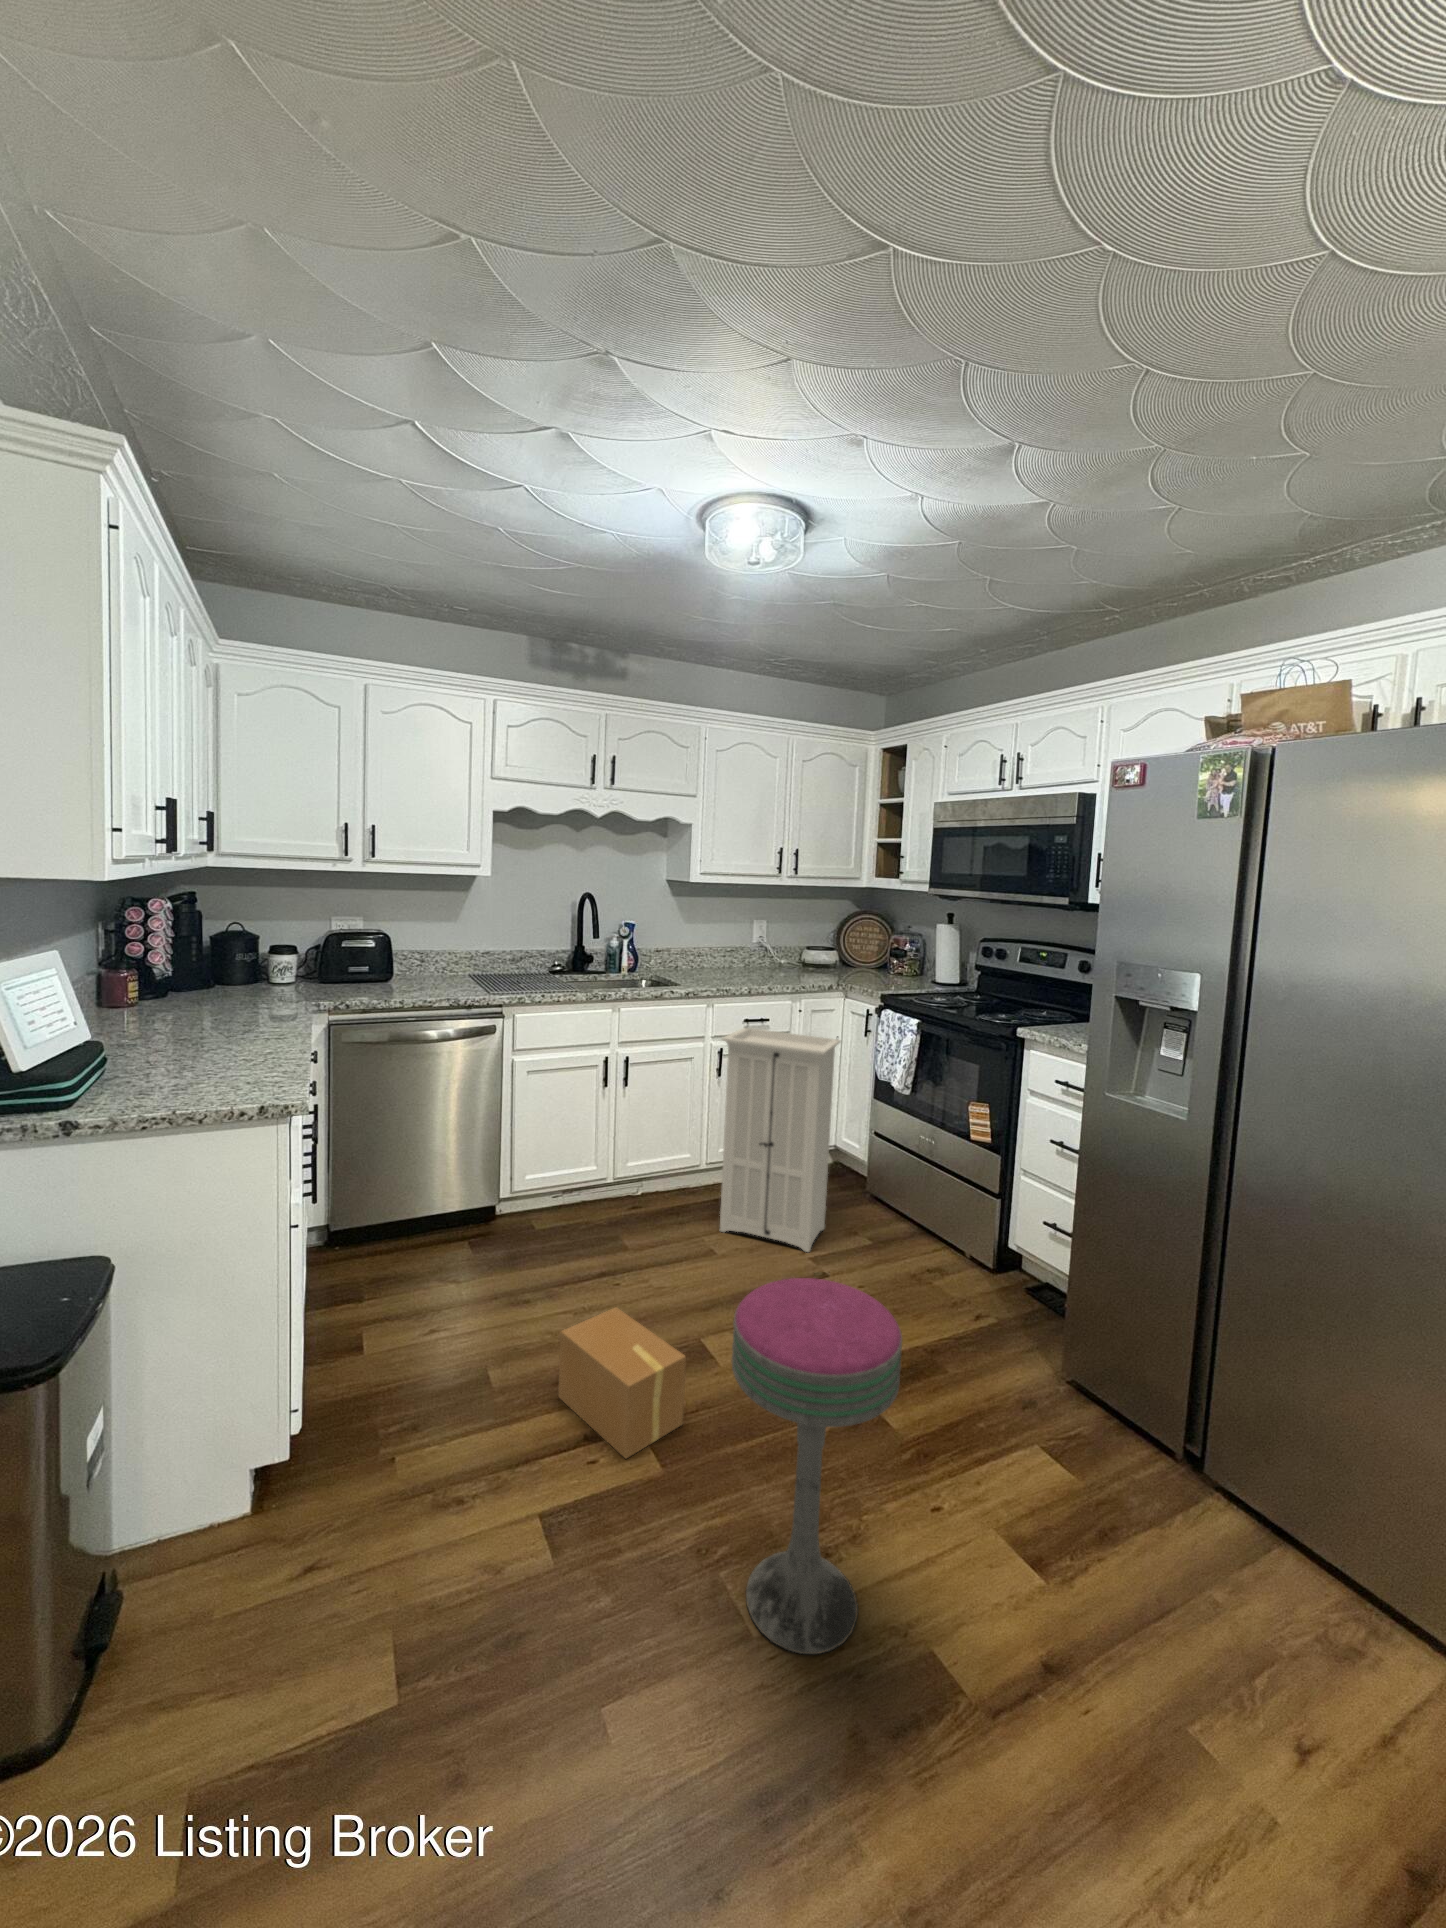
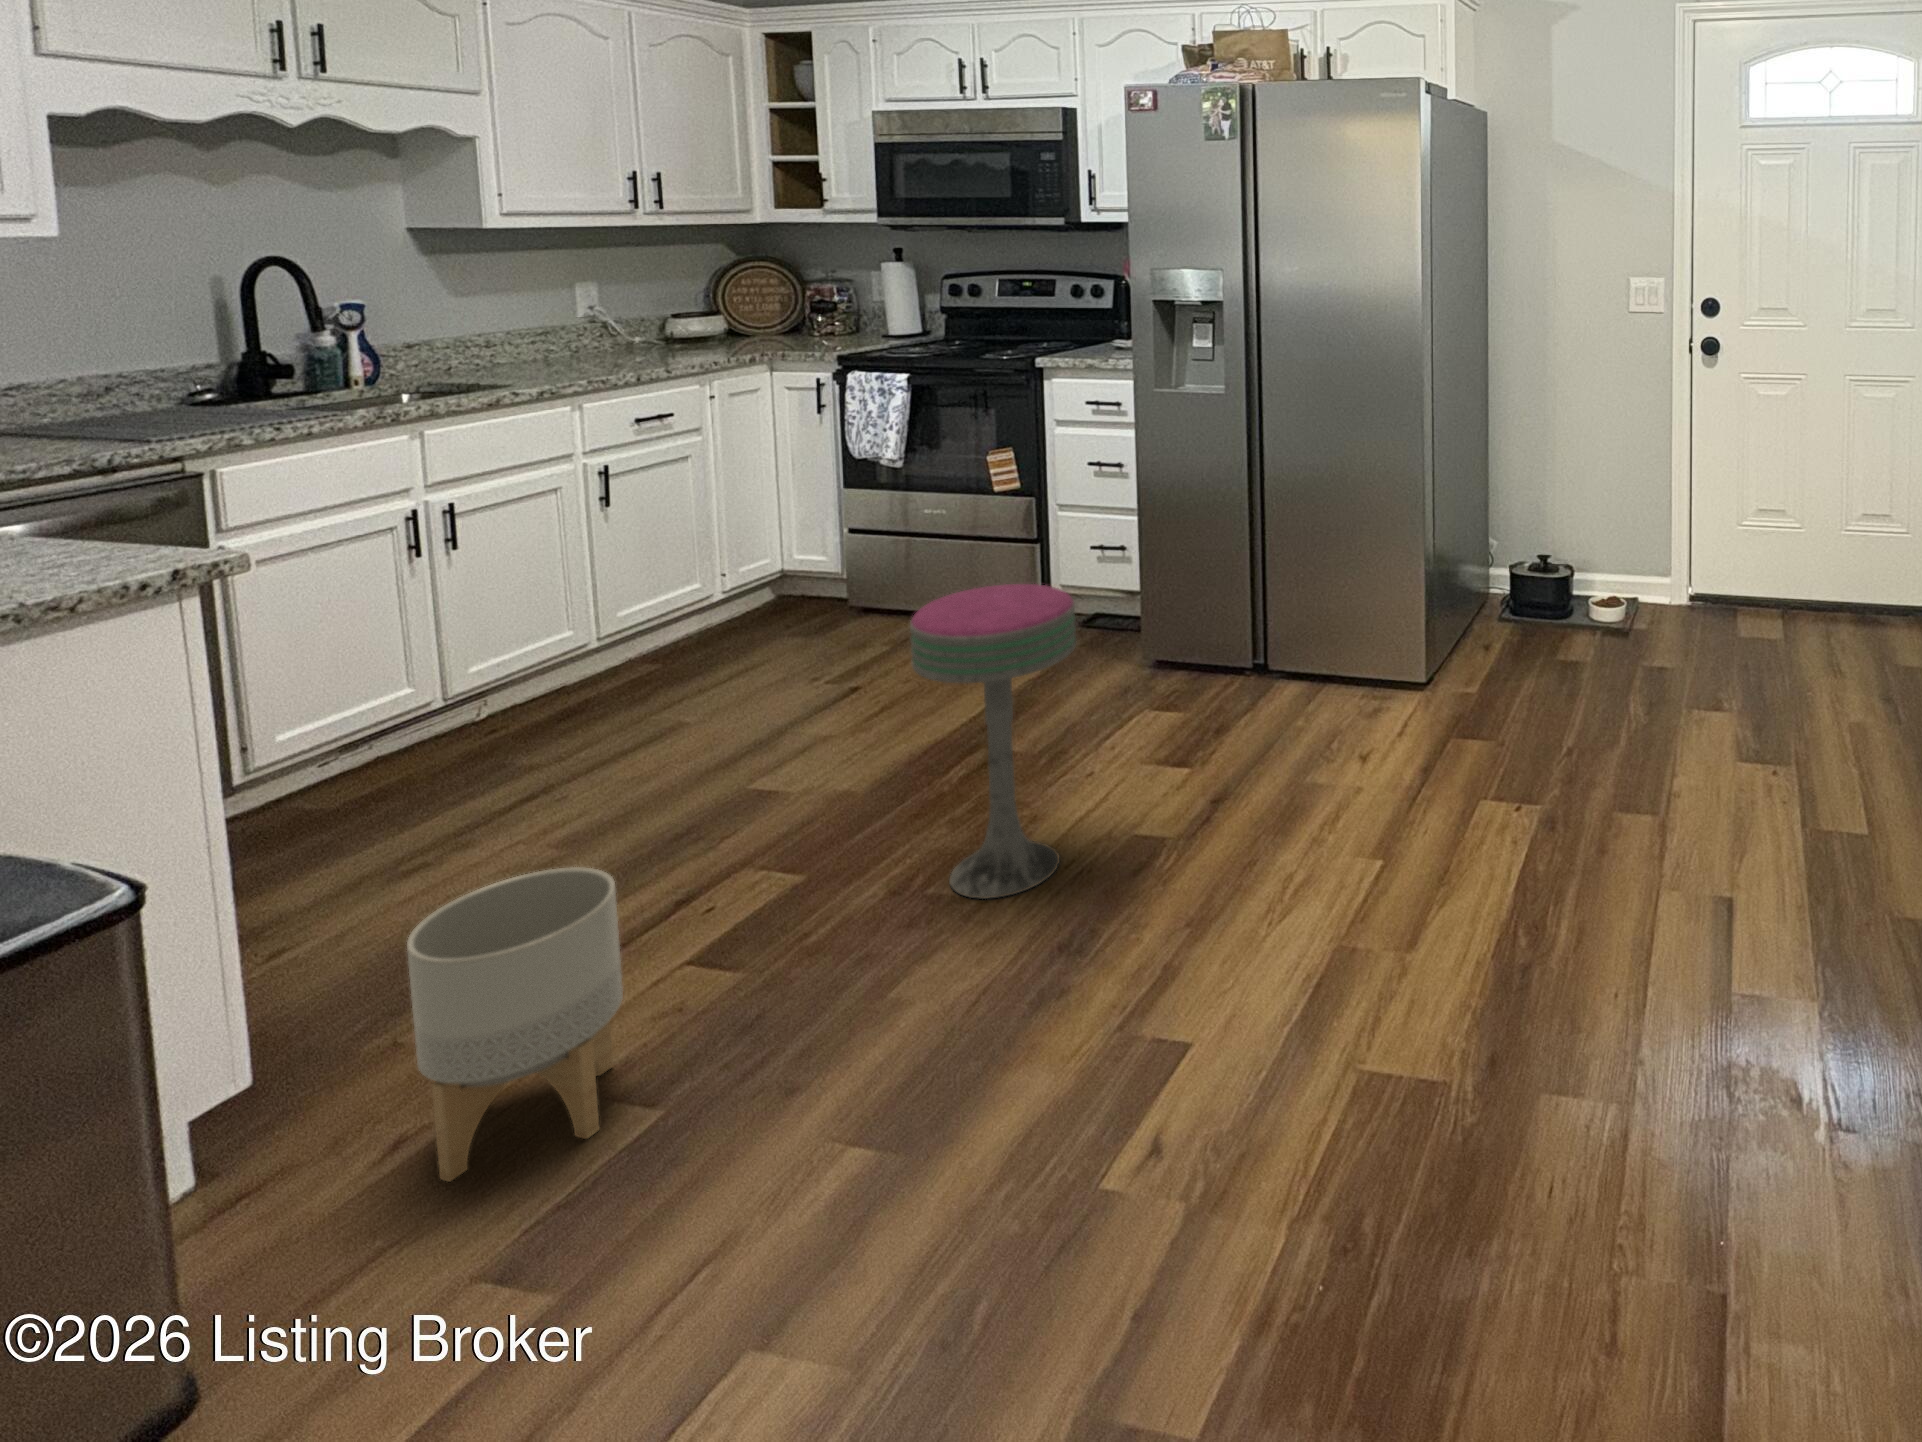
storage cabinet: present [720,1027,841,1252] -> none [642,410,820,705]
cardboard box: present [558,1308,686,1458] -> none [586,765,787,898]
planter: none [276,1412,429,1701] -> present [407,867,623,1182]

